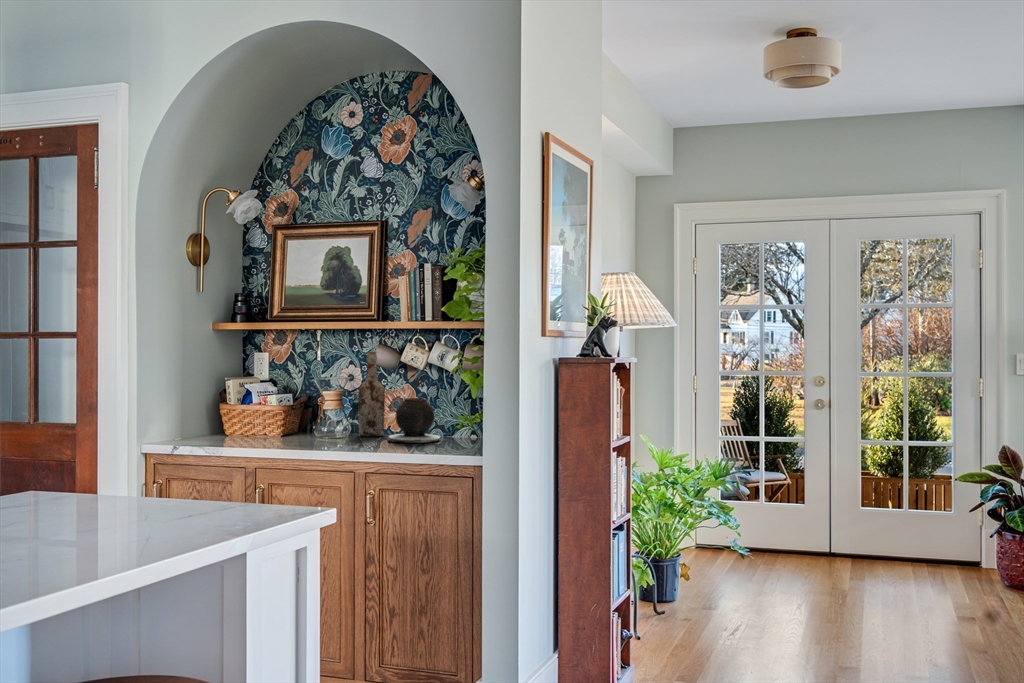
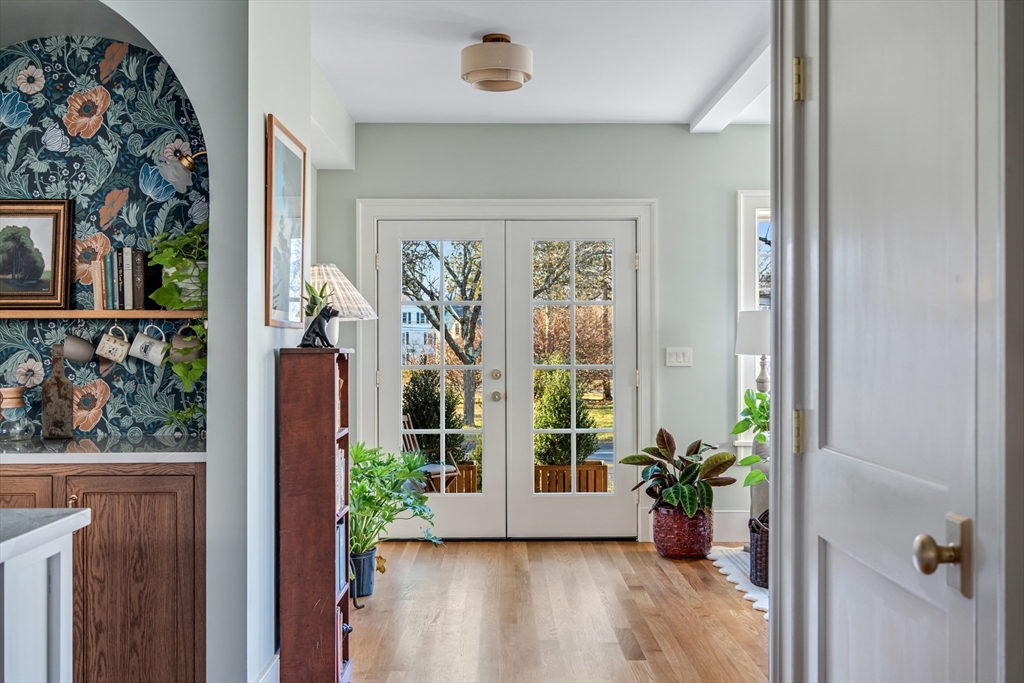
vase: present [388,398,440,443] -> none [82,394,143,442]

